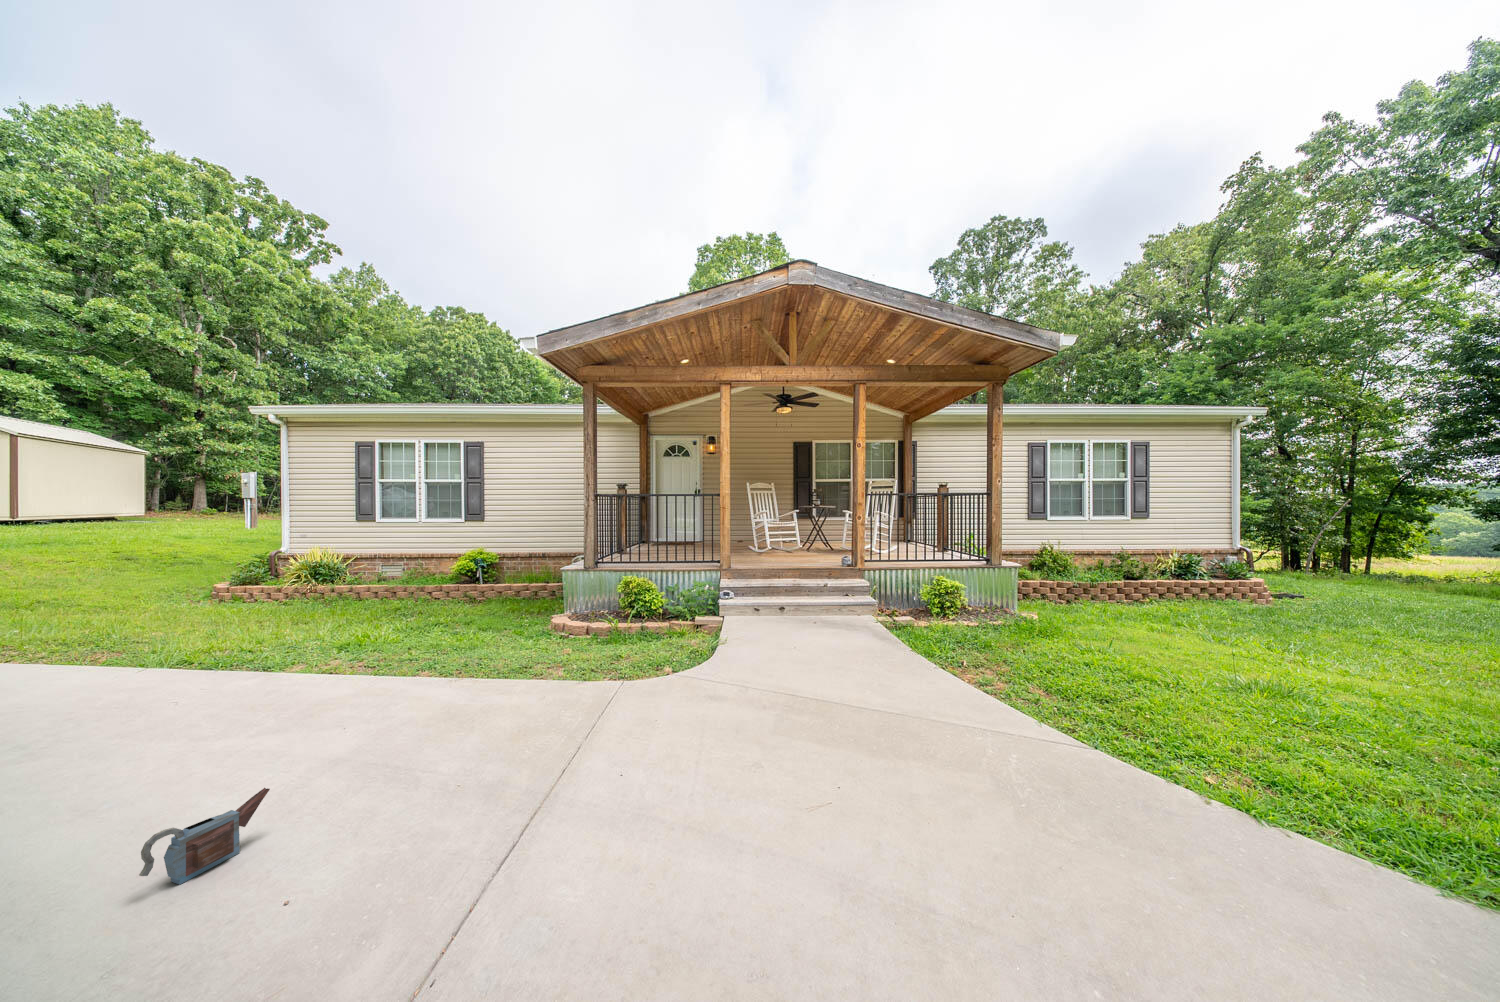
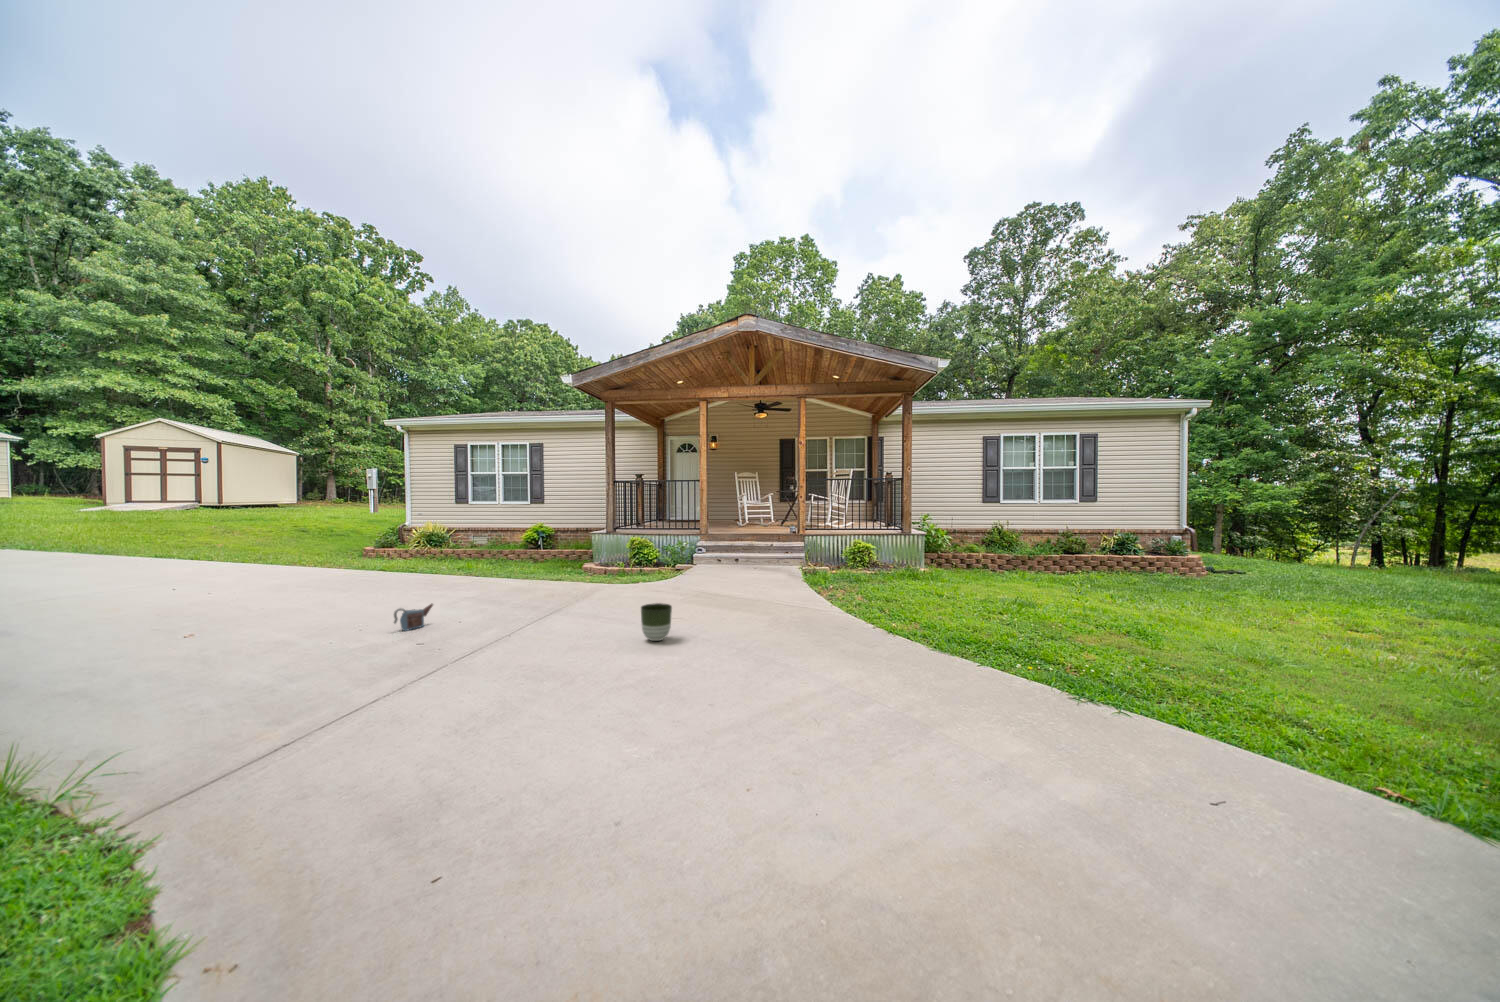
planter: none [788,782,860,887] -> present [641,603,672,641]

